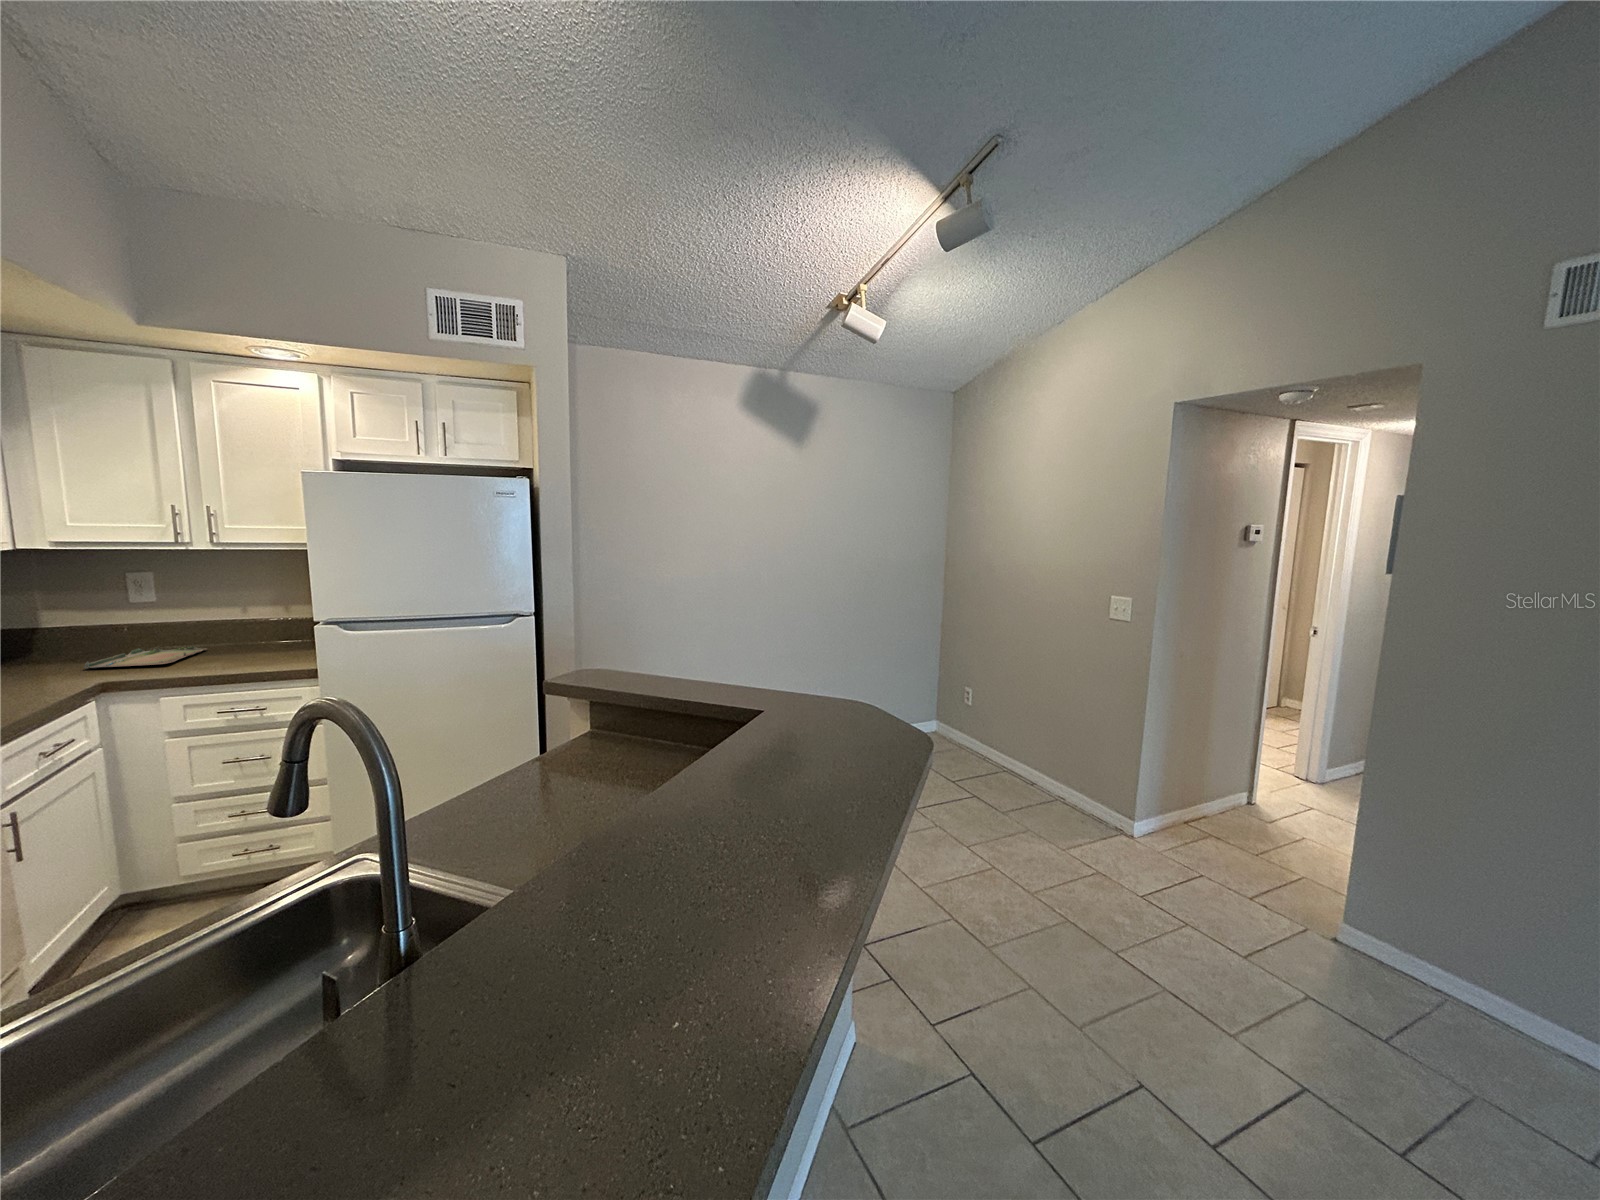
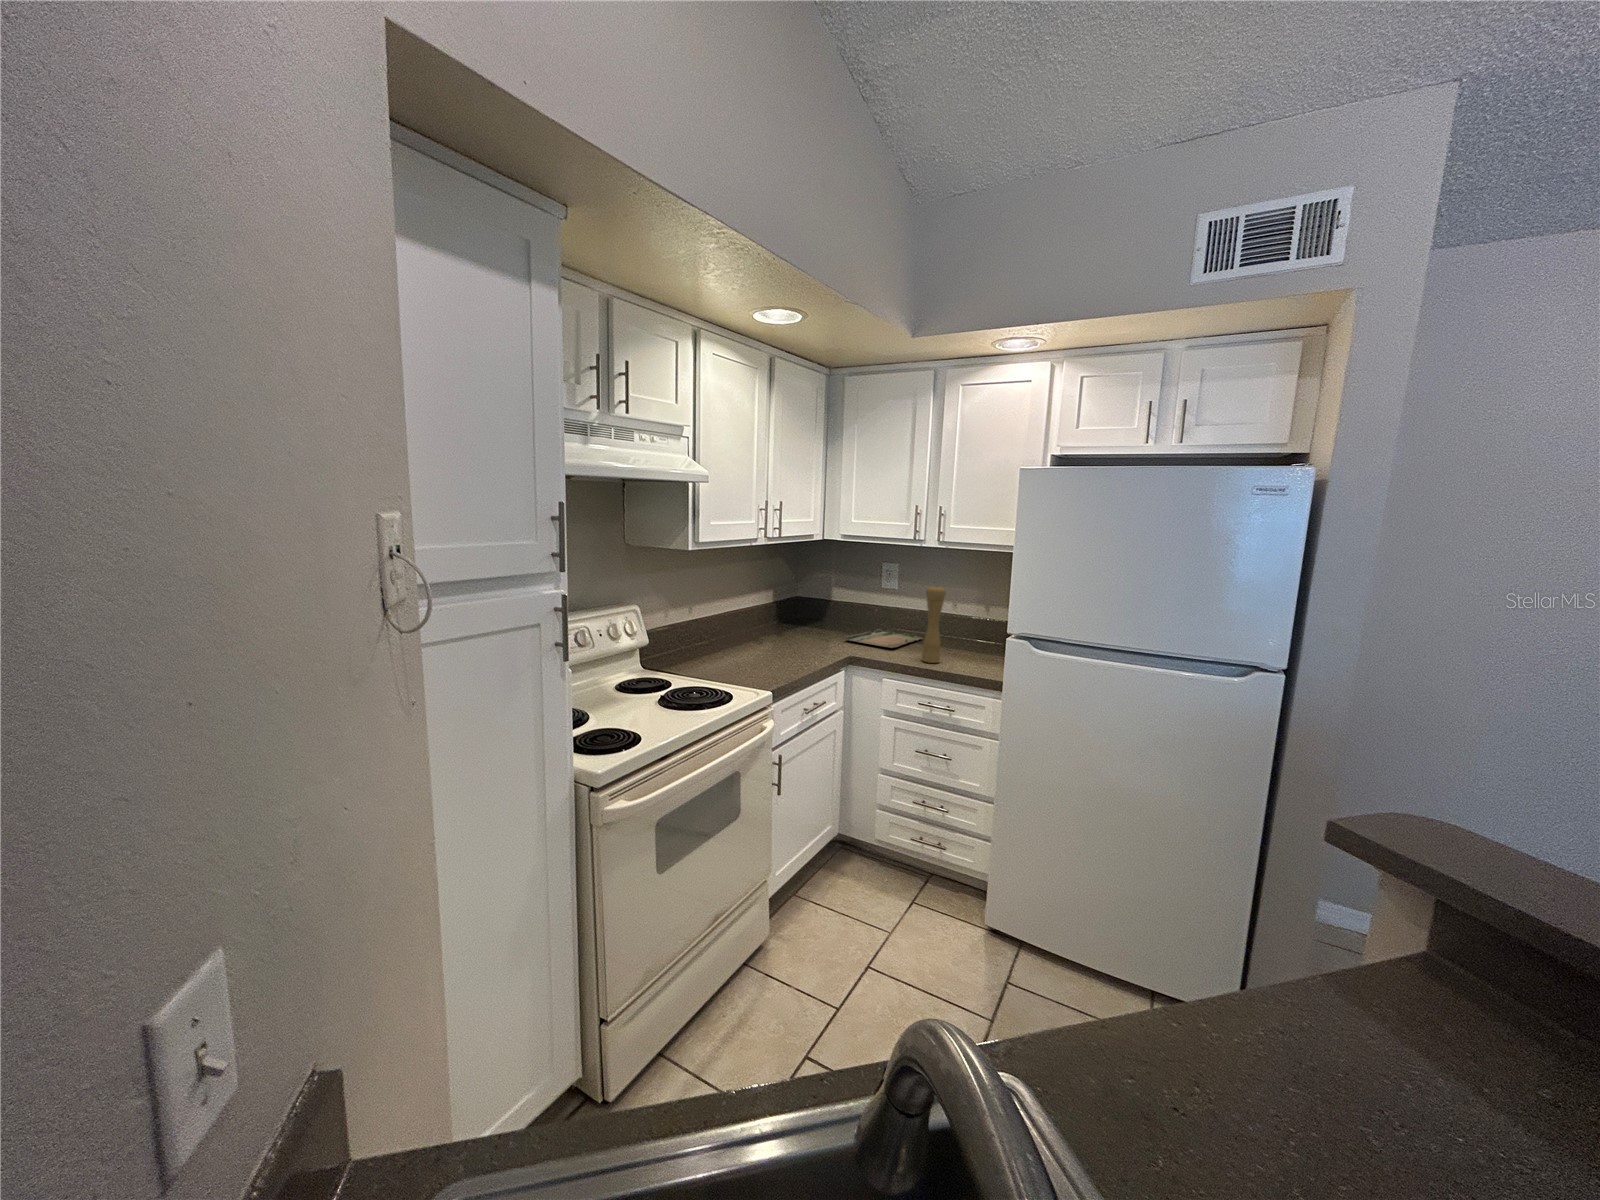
pepper mill: none [205,588,238,669] -> present [922,586,946,663]

